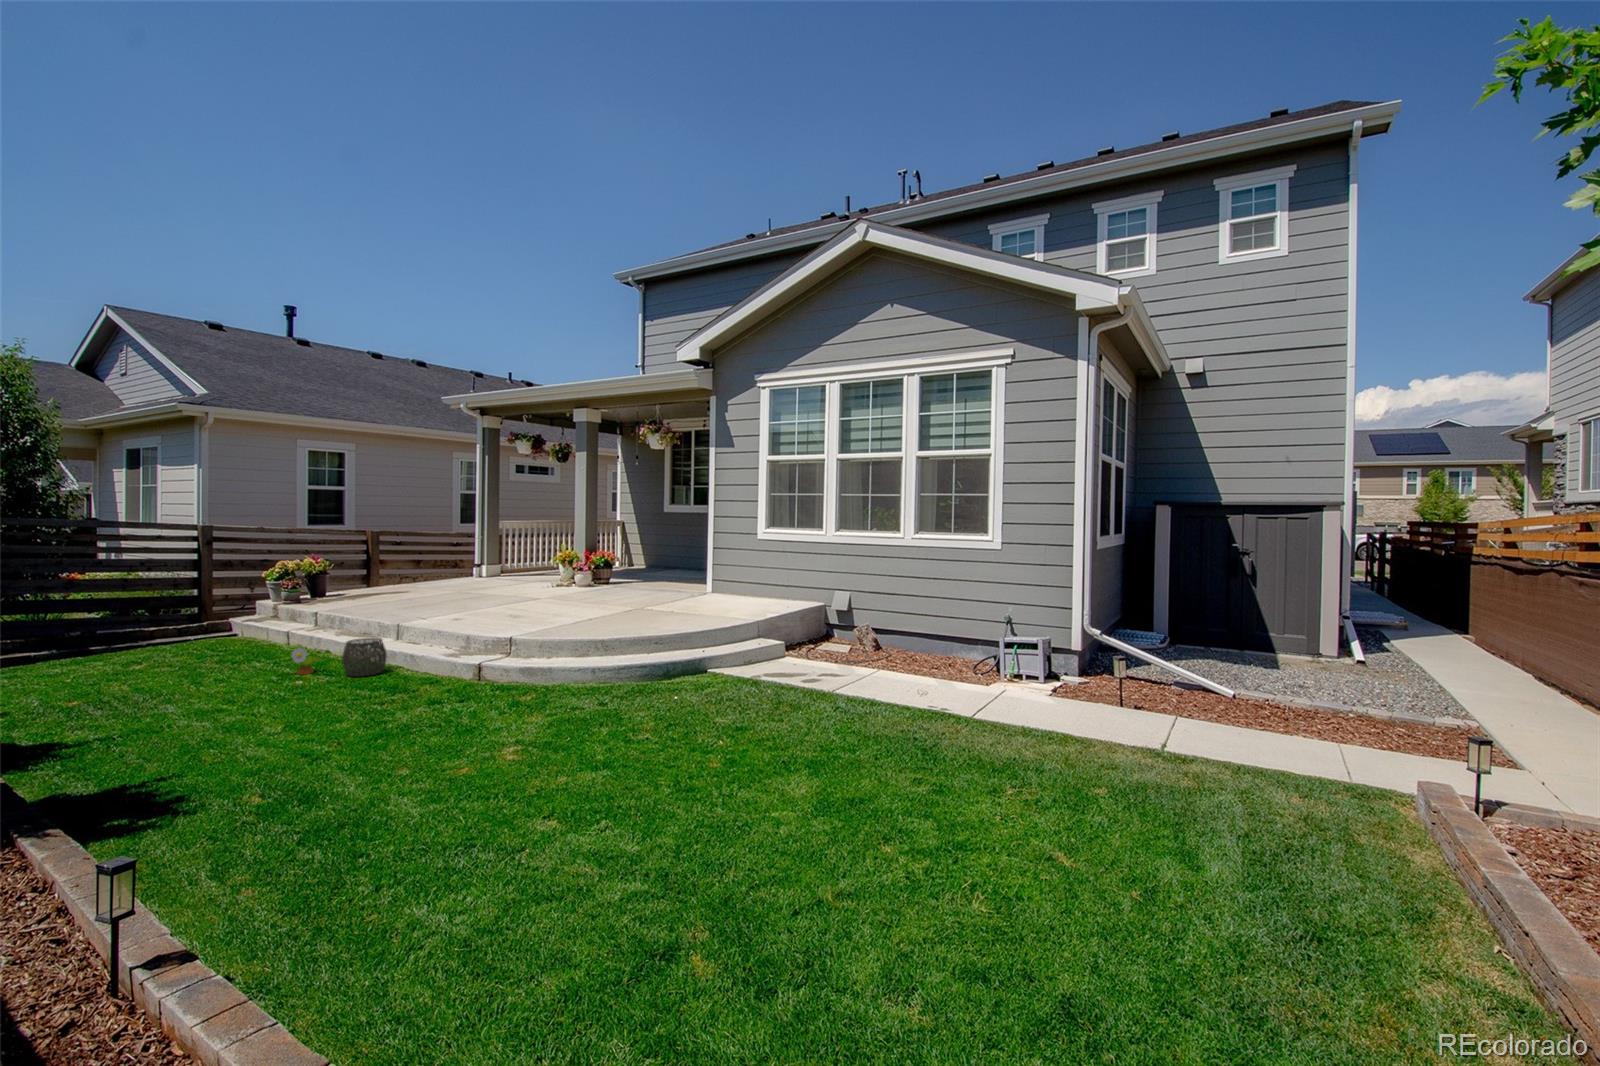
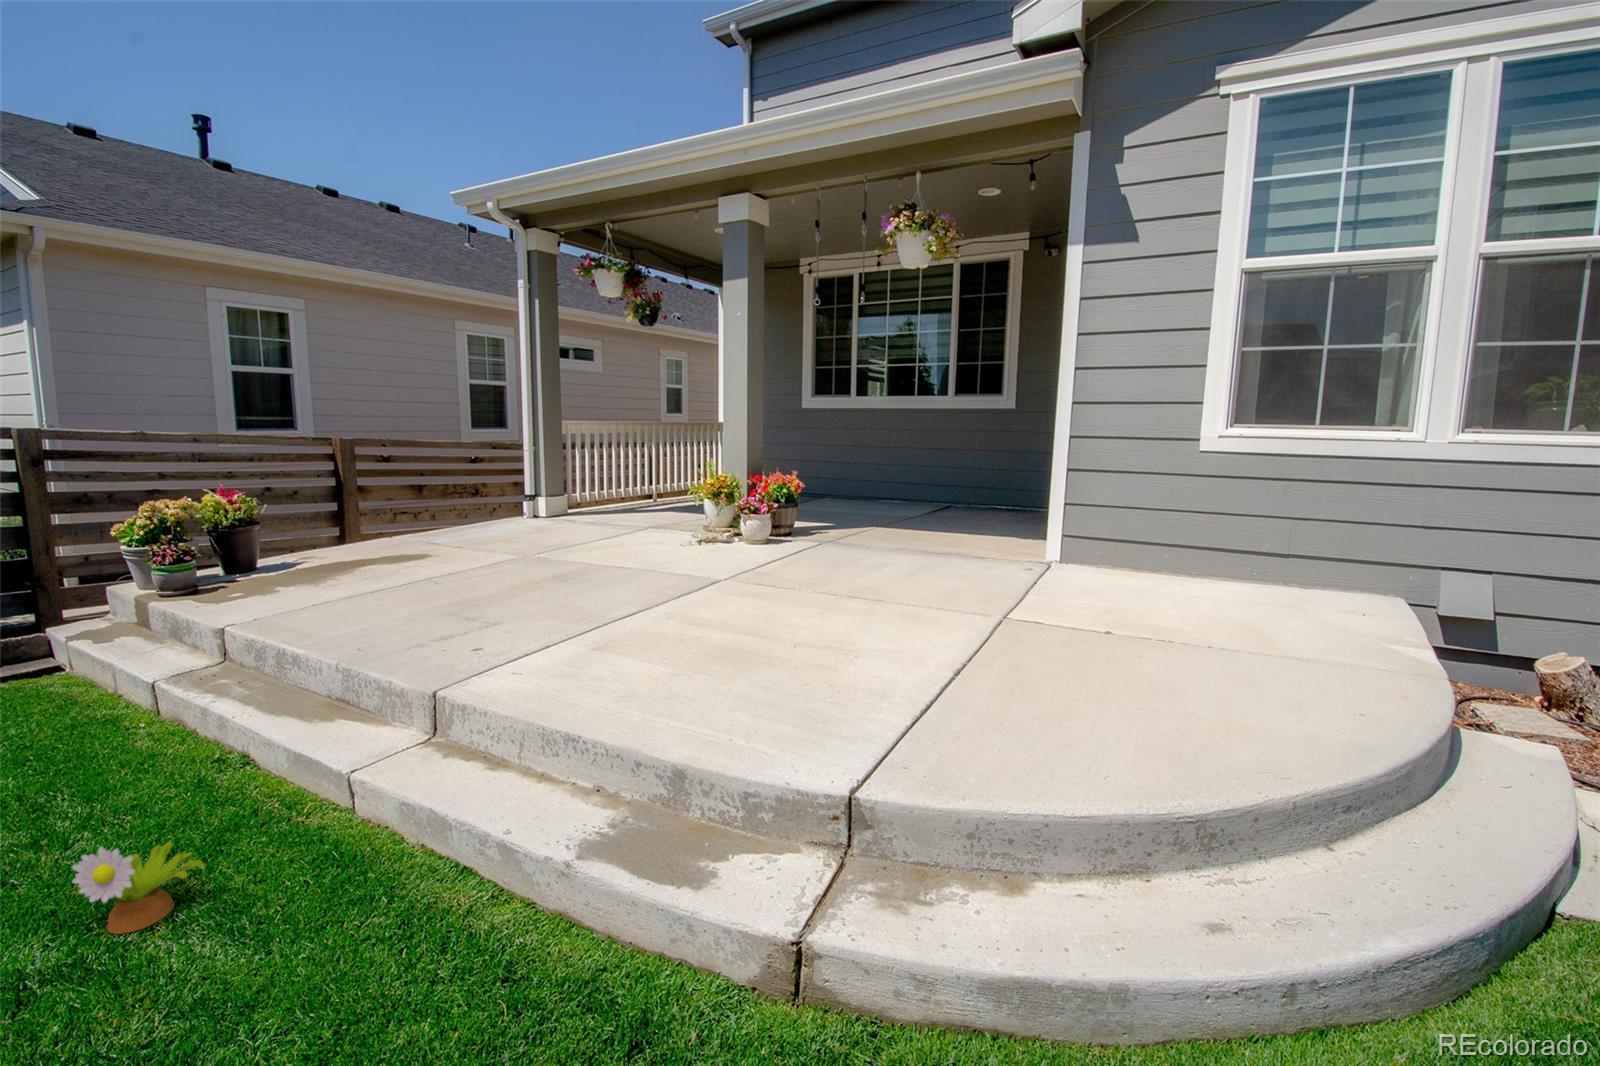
woven basket: present [342,638,387,677] -> none [260,789,425,965]

